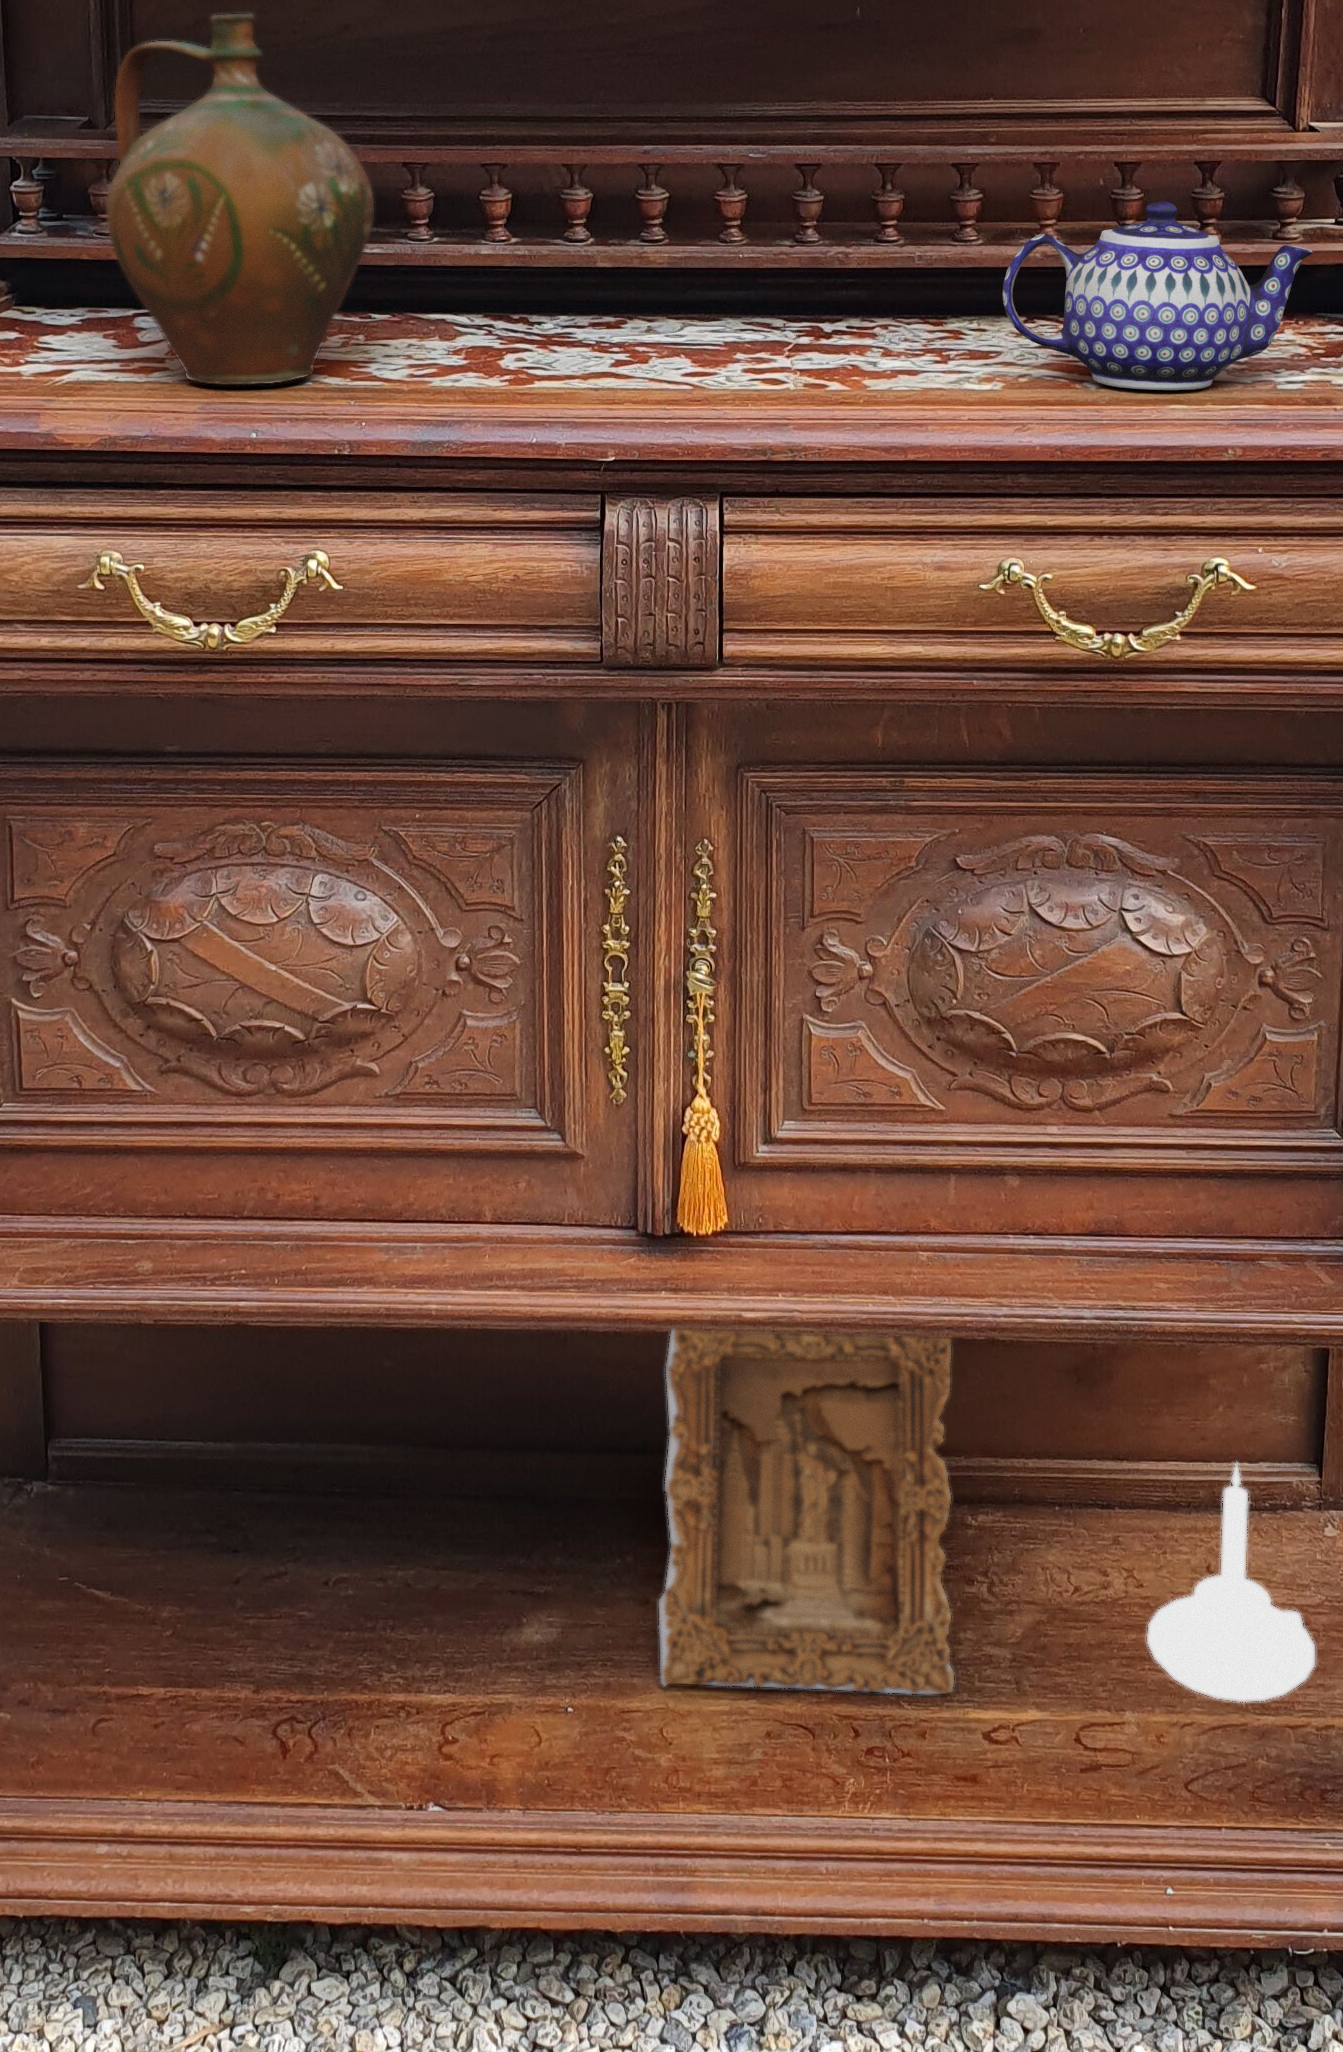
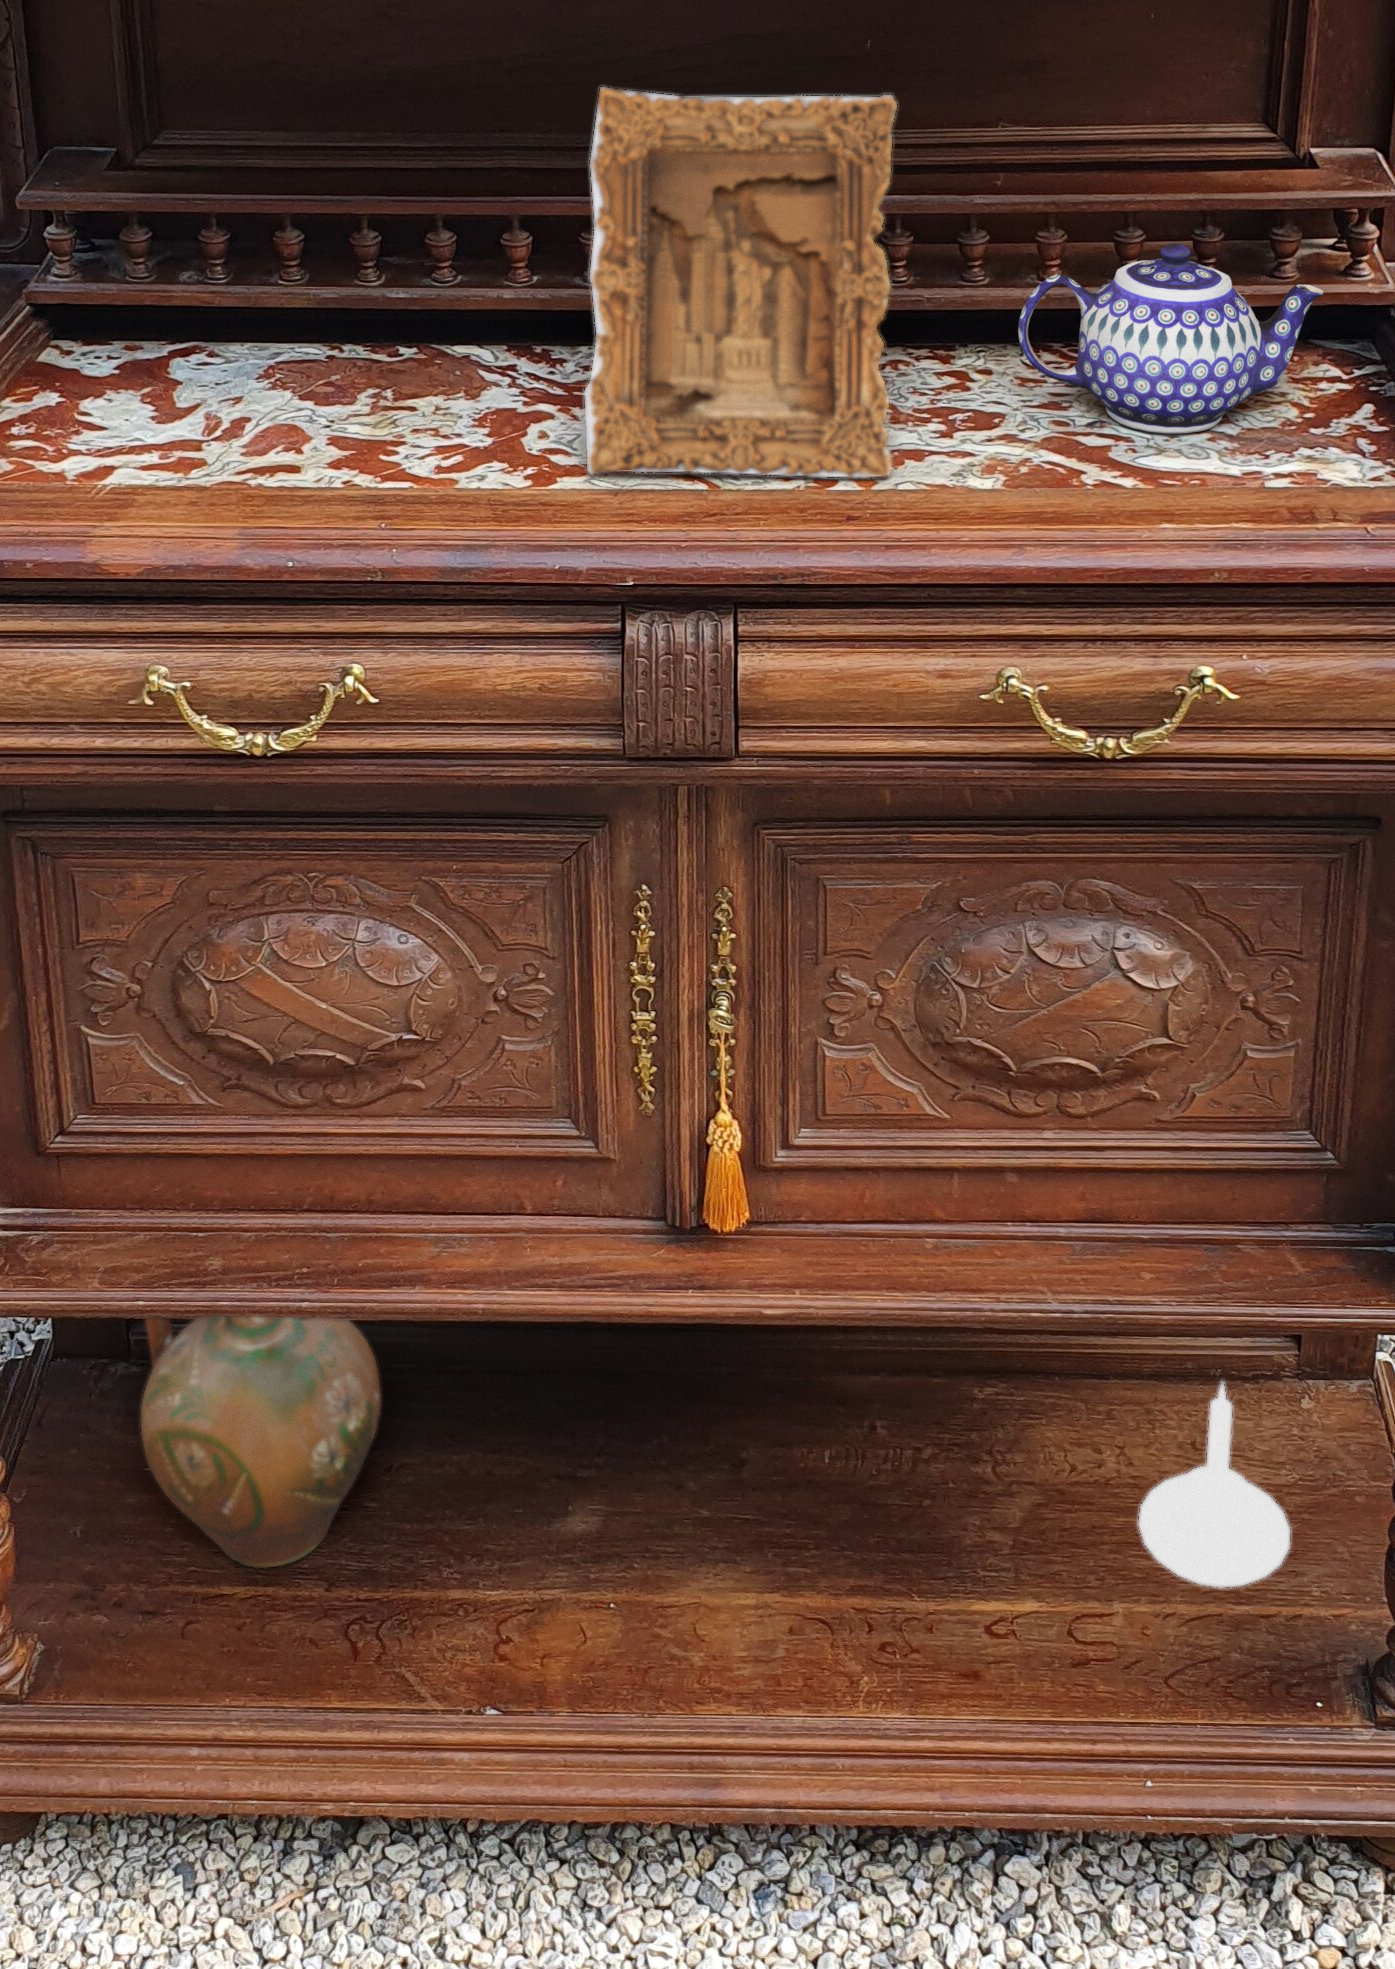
ceramic jug: present [107,14,374,385] -> present [141,1317,381,1568]
picture frame: present [659,1330,954,1694] -> present [585,87,897,477]

